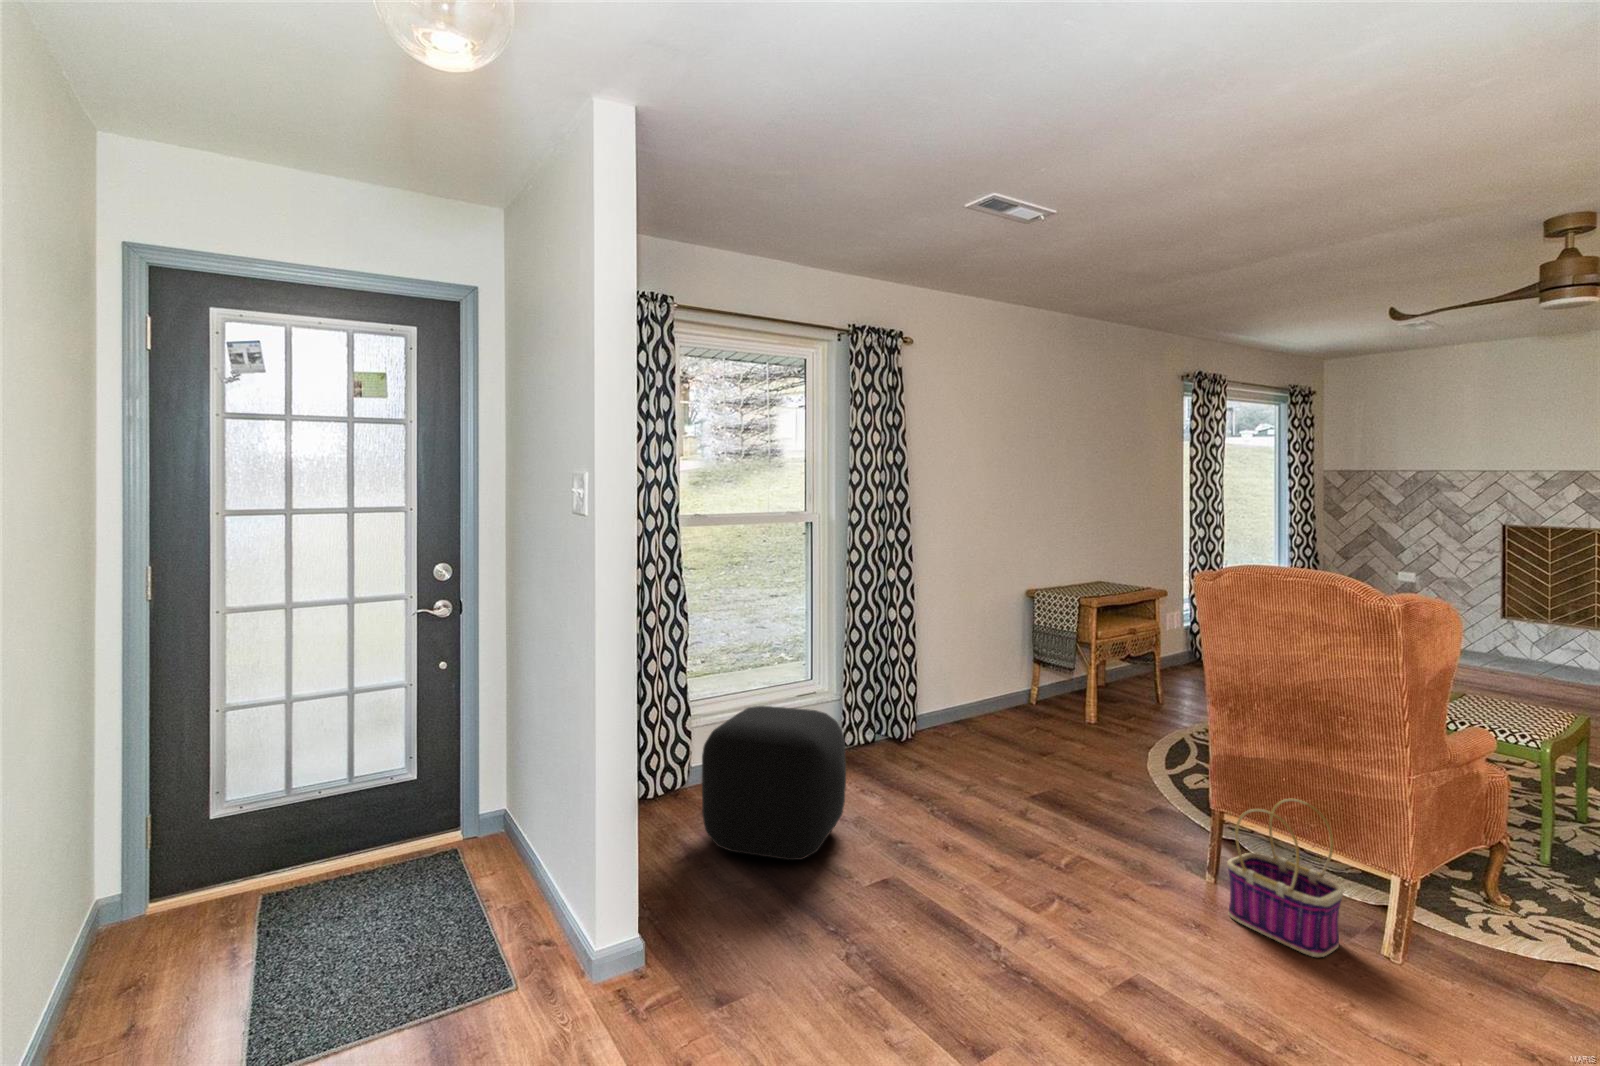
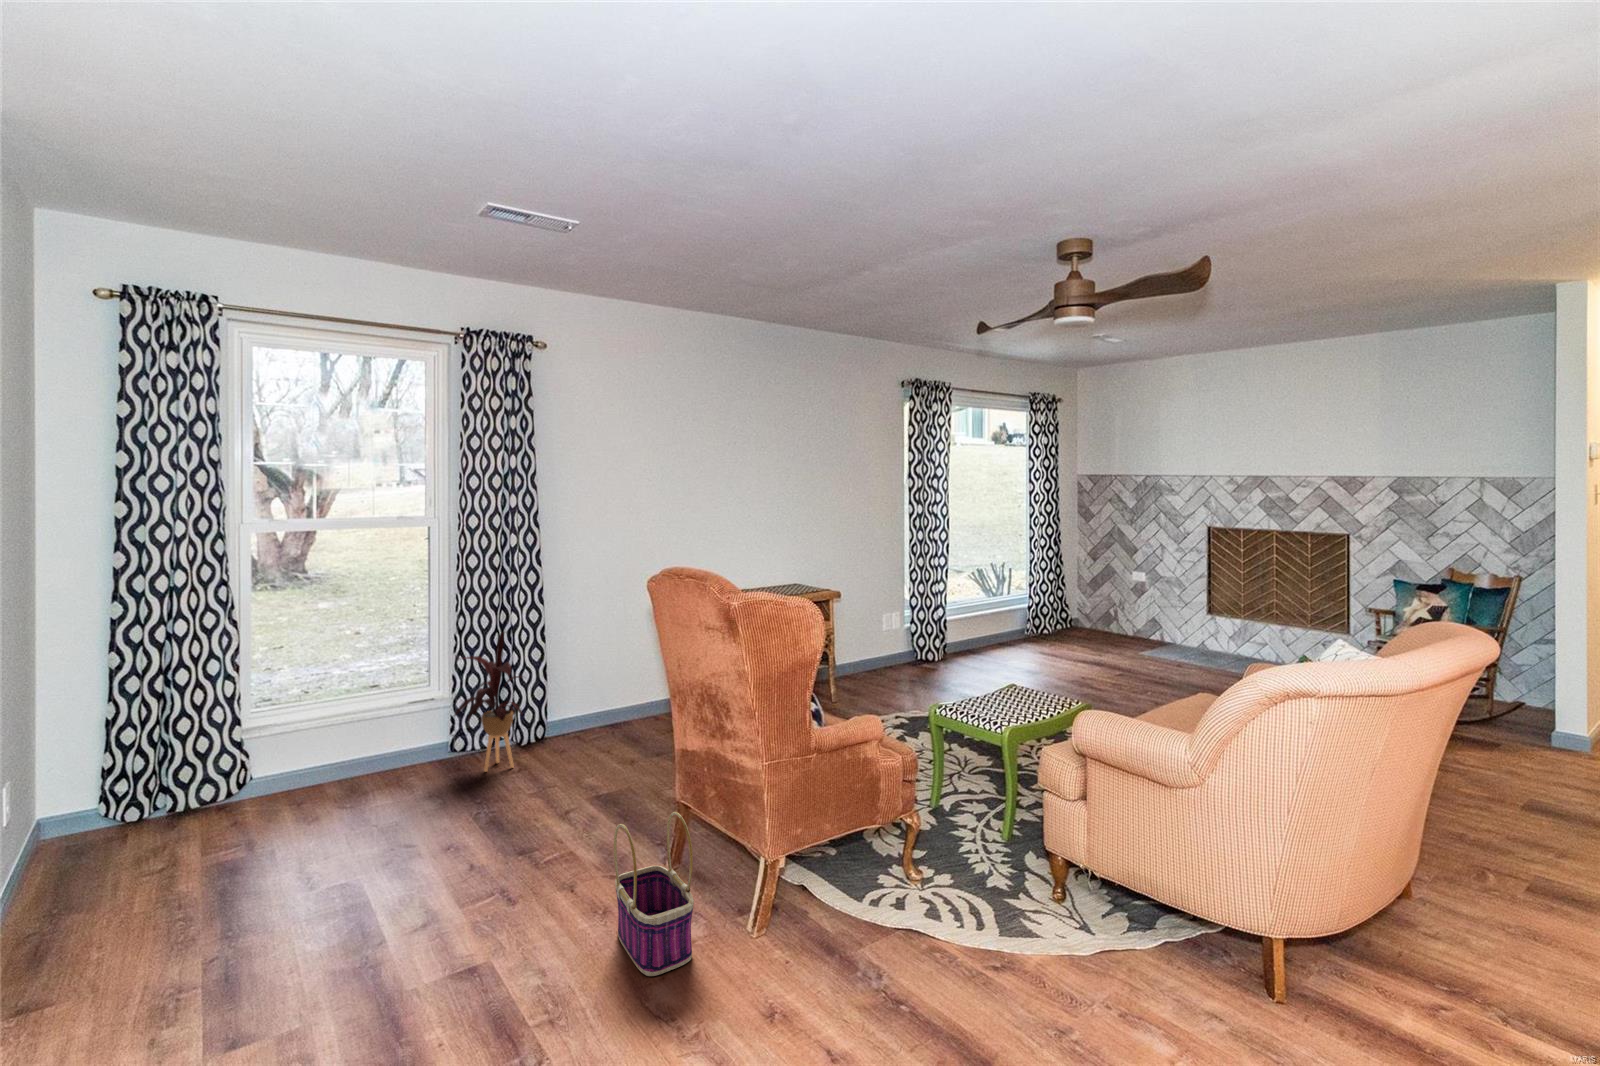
house plant: none [855,627,933,768] -> present [454,632,522,772]
ottoman: present [702,706,846,860] -> none [162,715,351,875]

